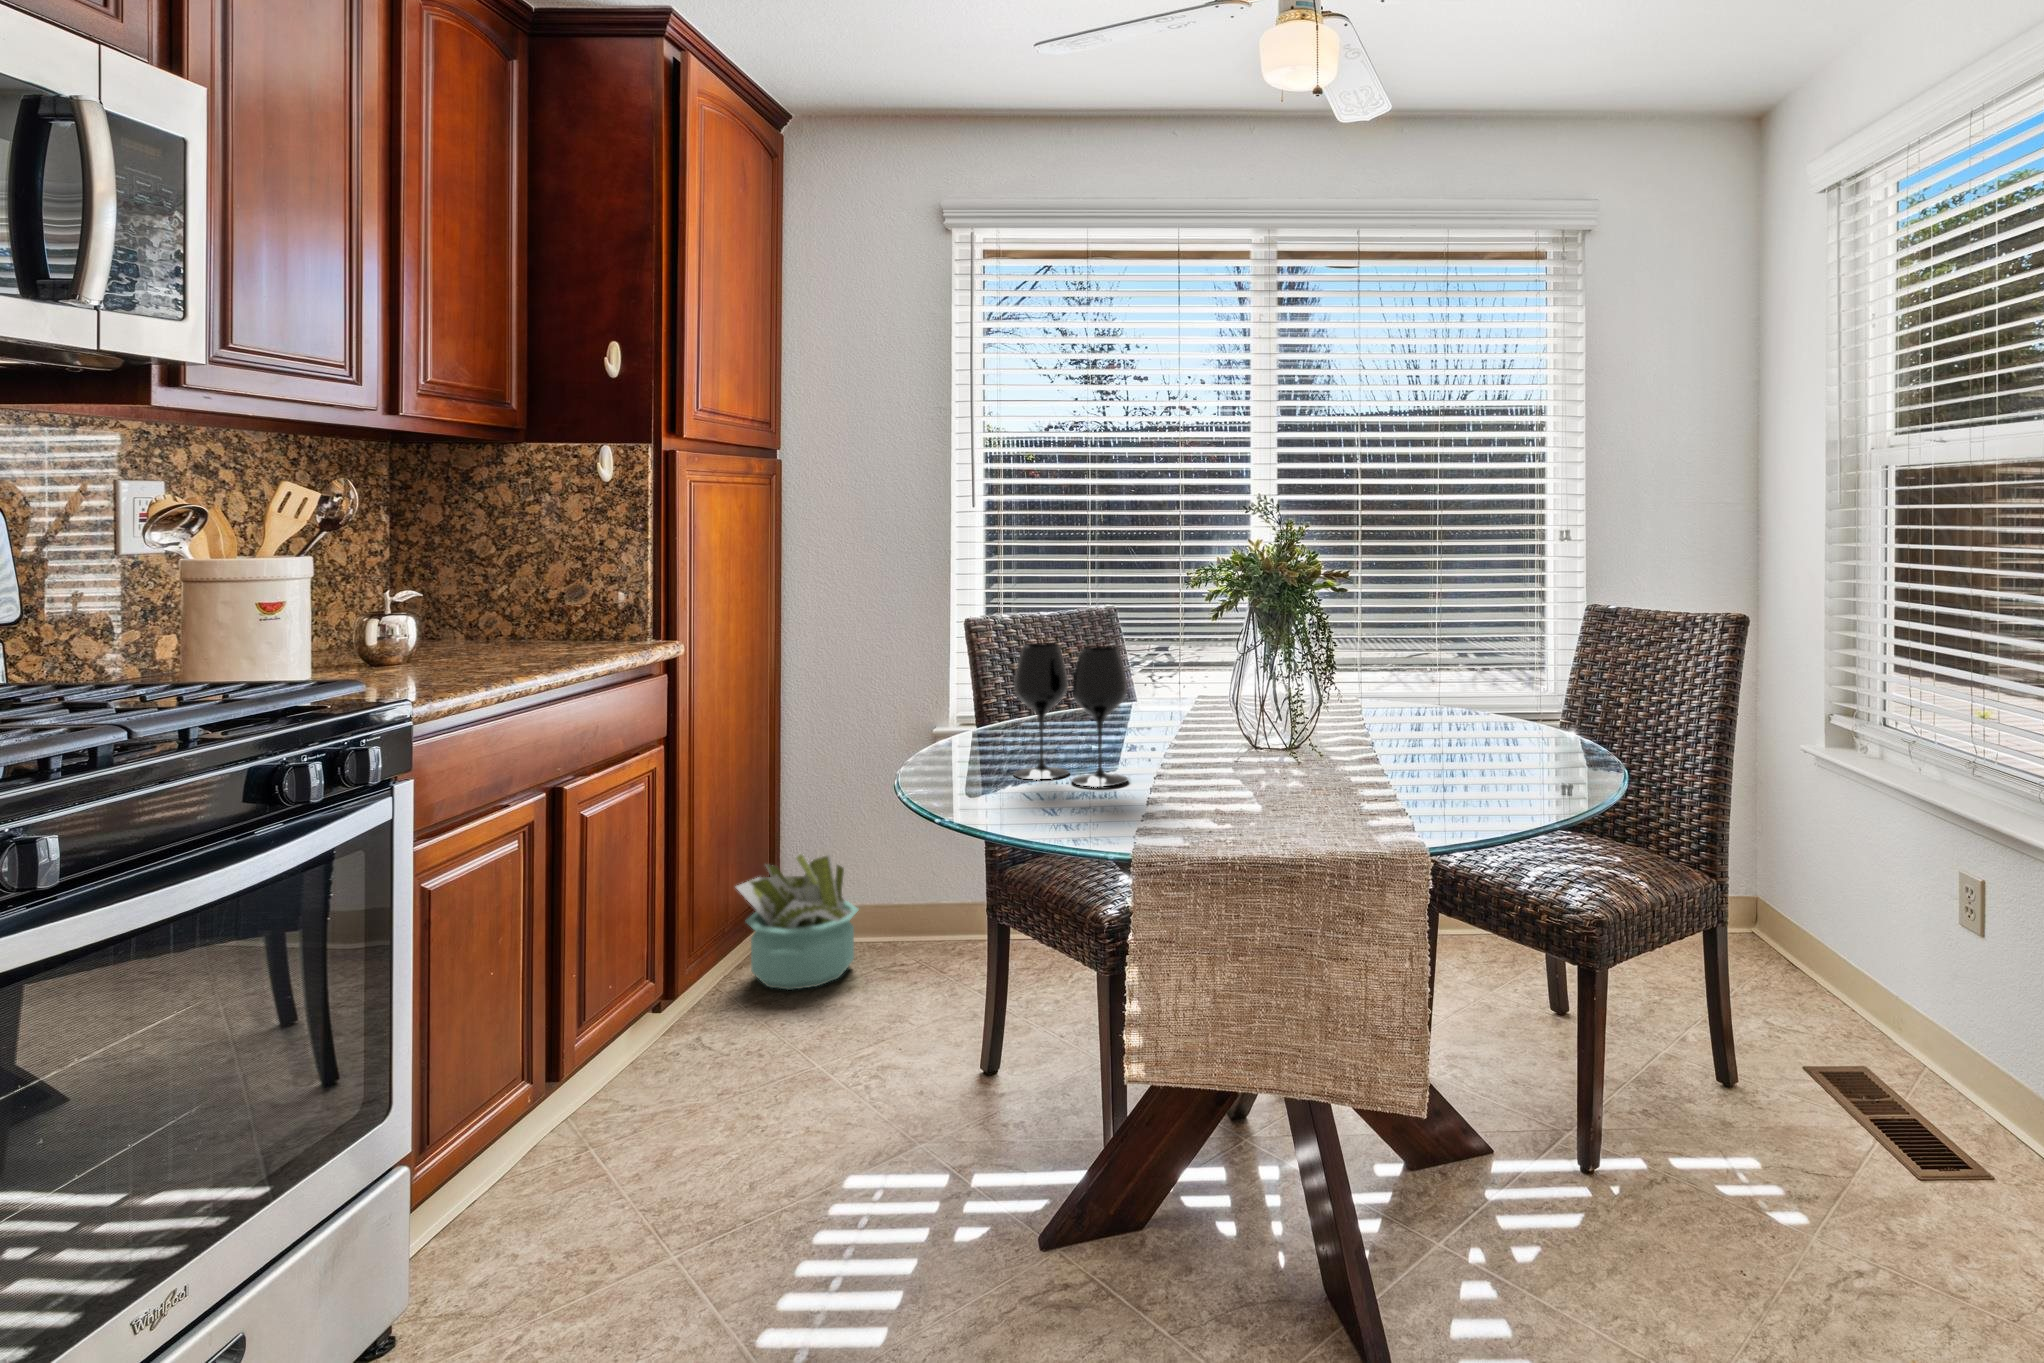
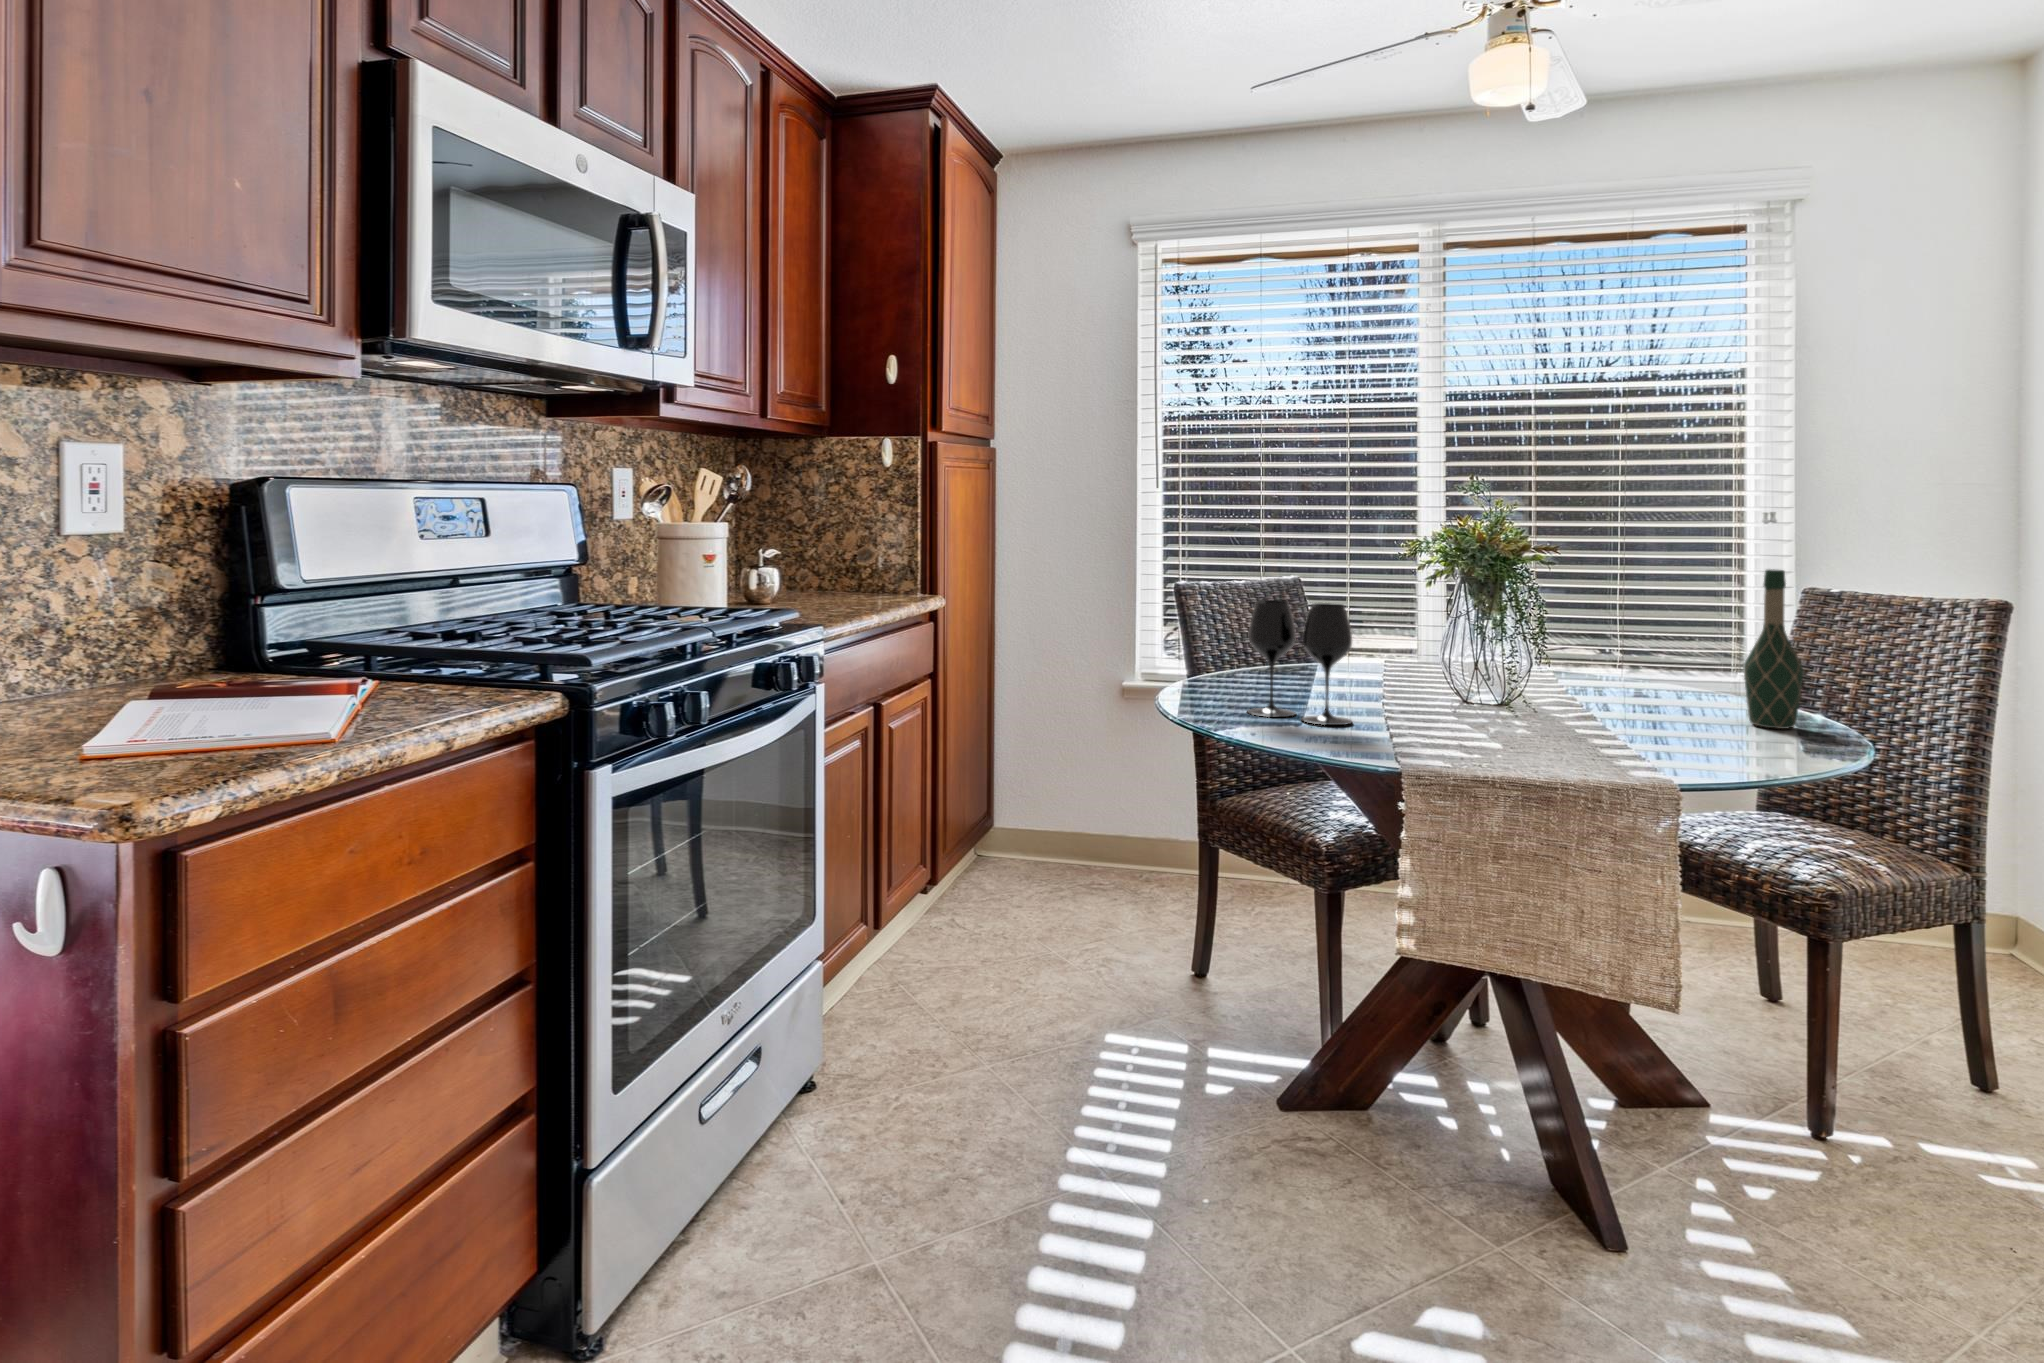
wine bottle: none [1522,594,1574,755] -> present [1744,569,1804,729]
decorative plant: present [736,853,858,990] -> none [975,781,1073,895]

